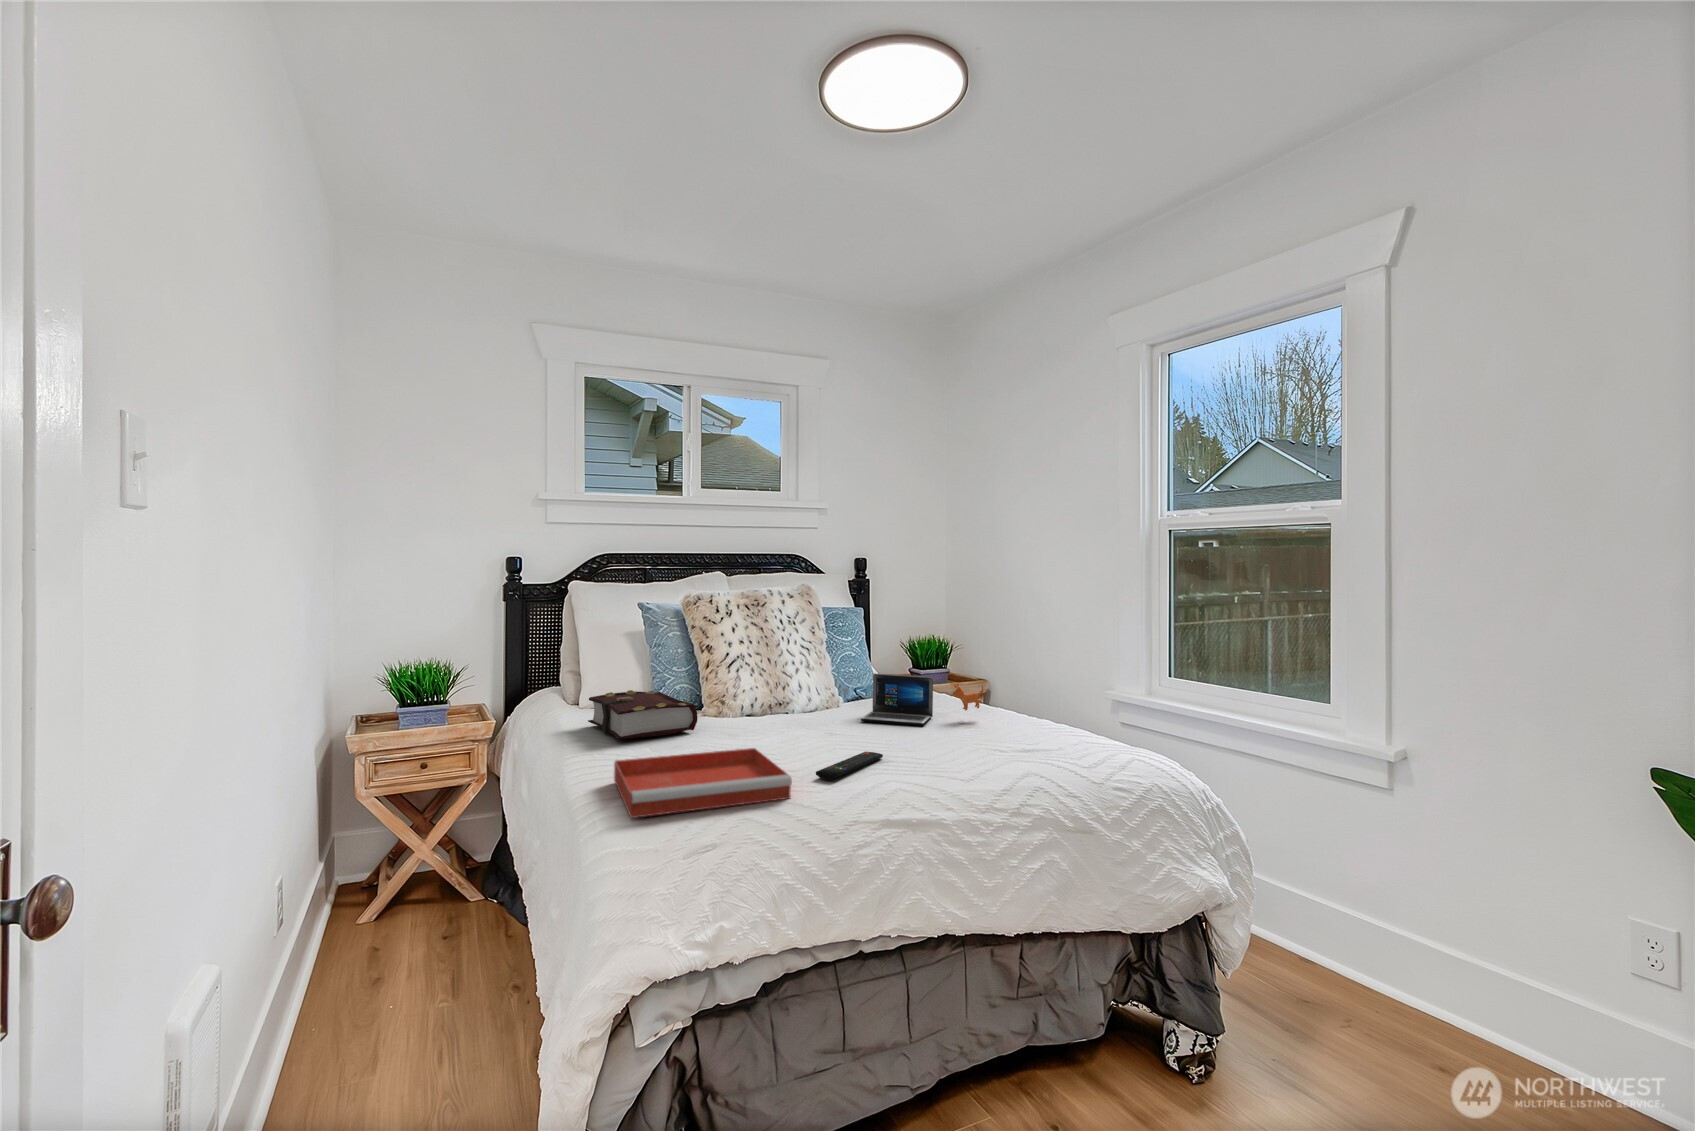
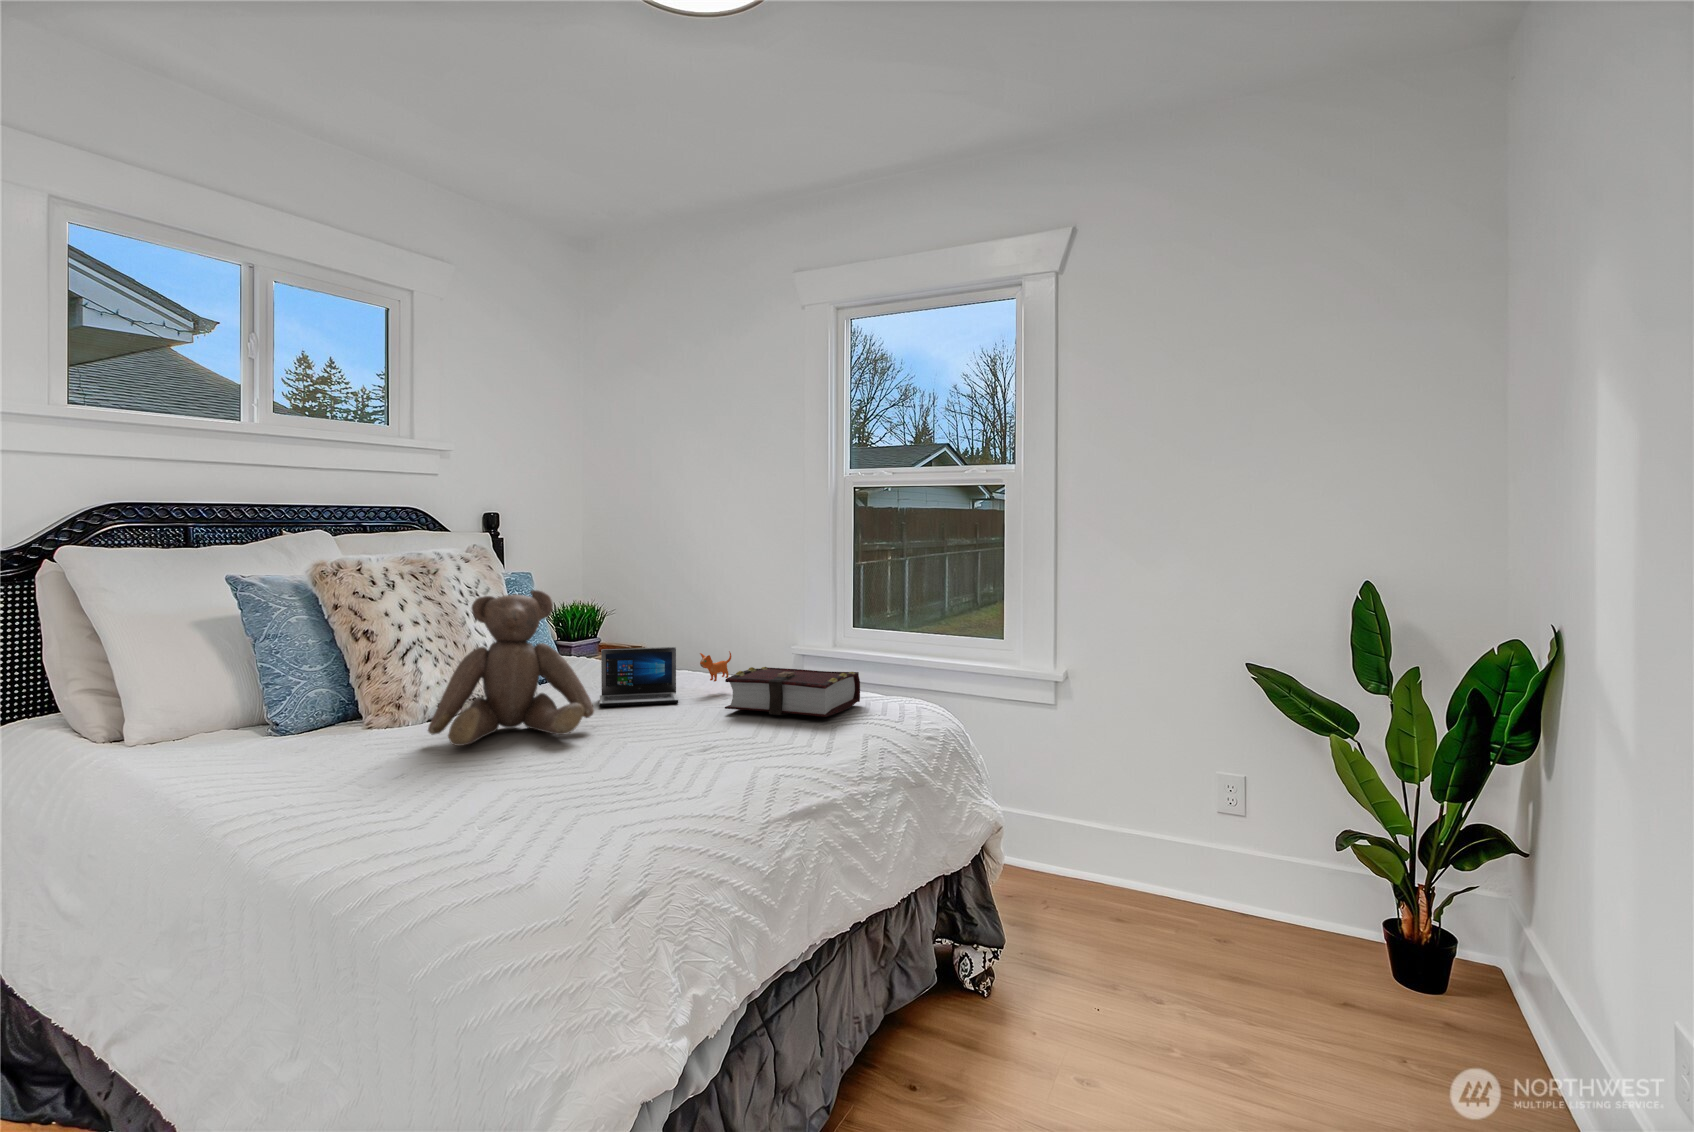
teddy bear: none [717,624,835,741] -> present [428,590,594,746]
book: present [588,690,697,739] -> present [725,667,860,717]
tray: present [614,748,792,818] -> none [353,746,632,849]
remote control: present [816,752,883,780] -> none [630,734,678,768]

